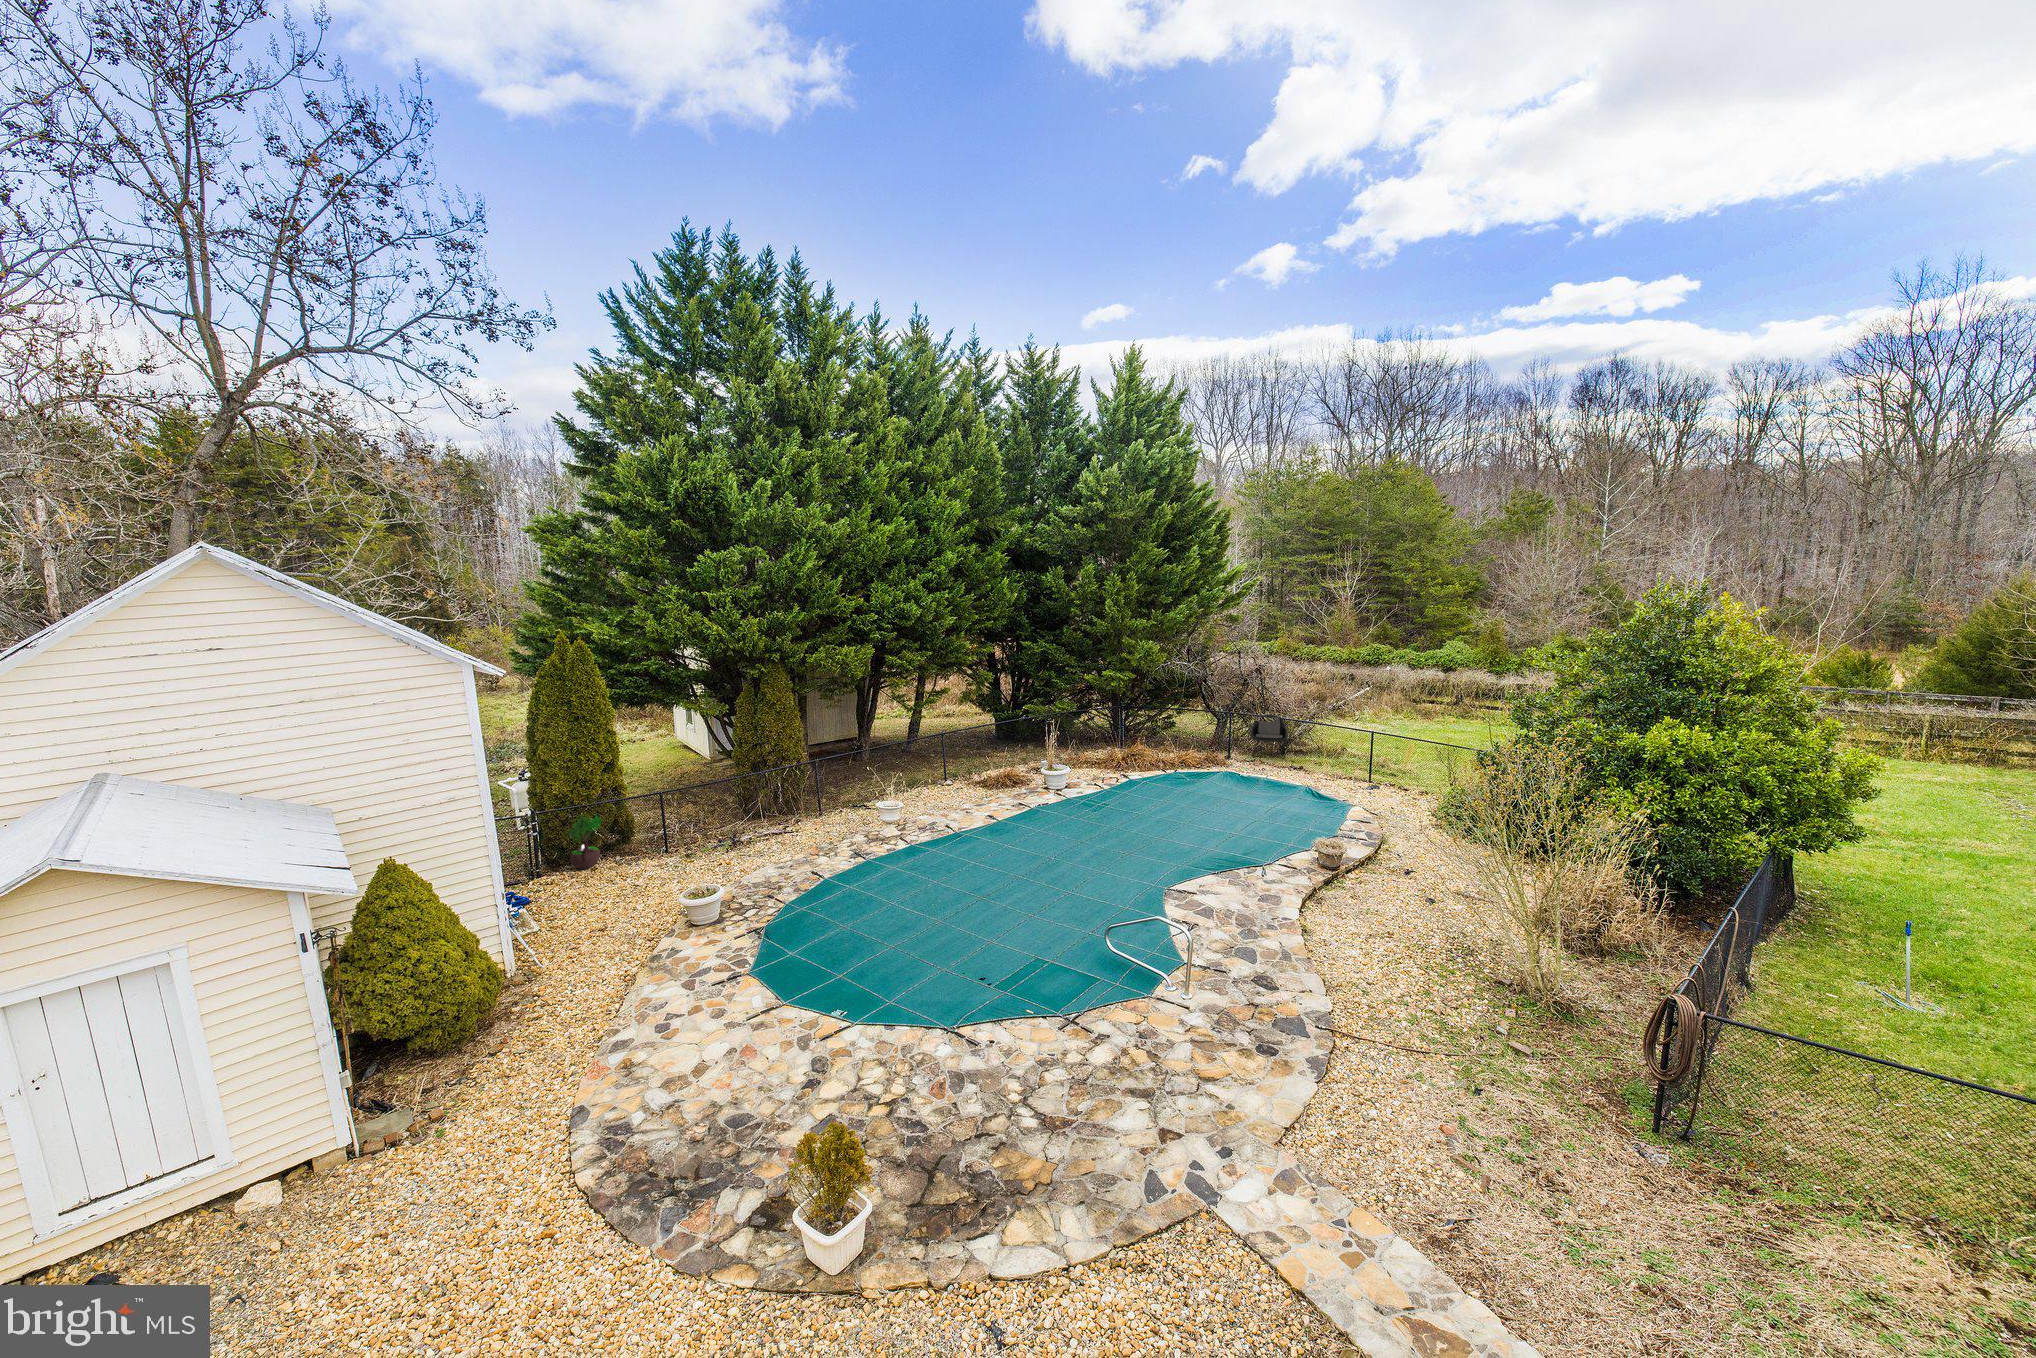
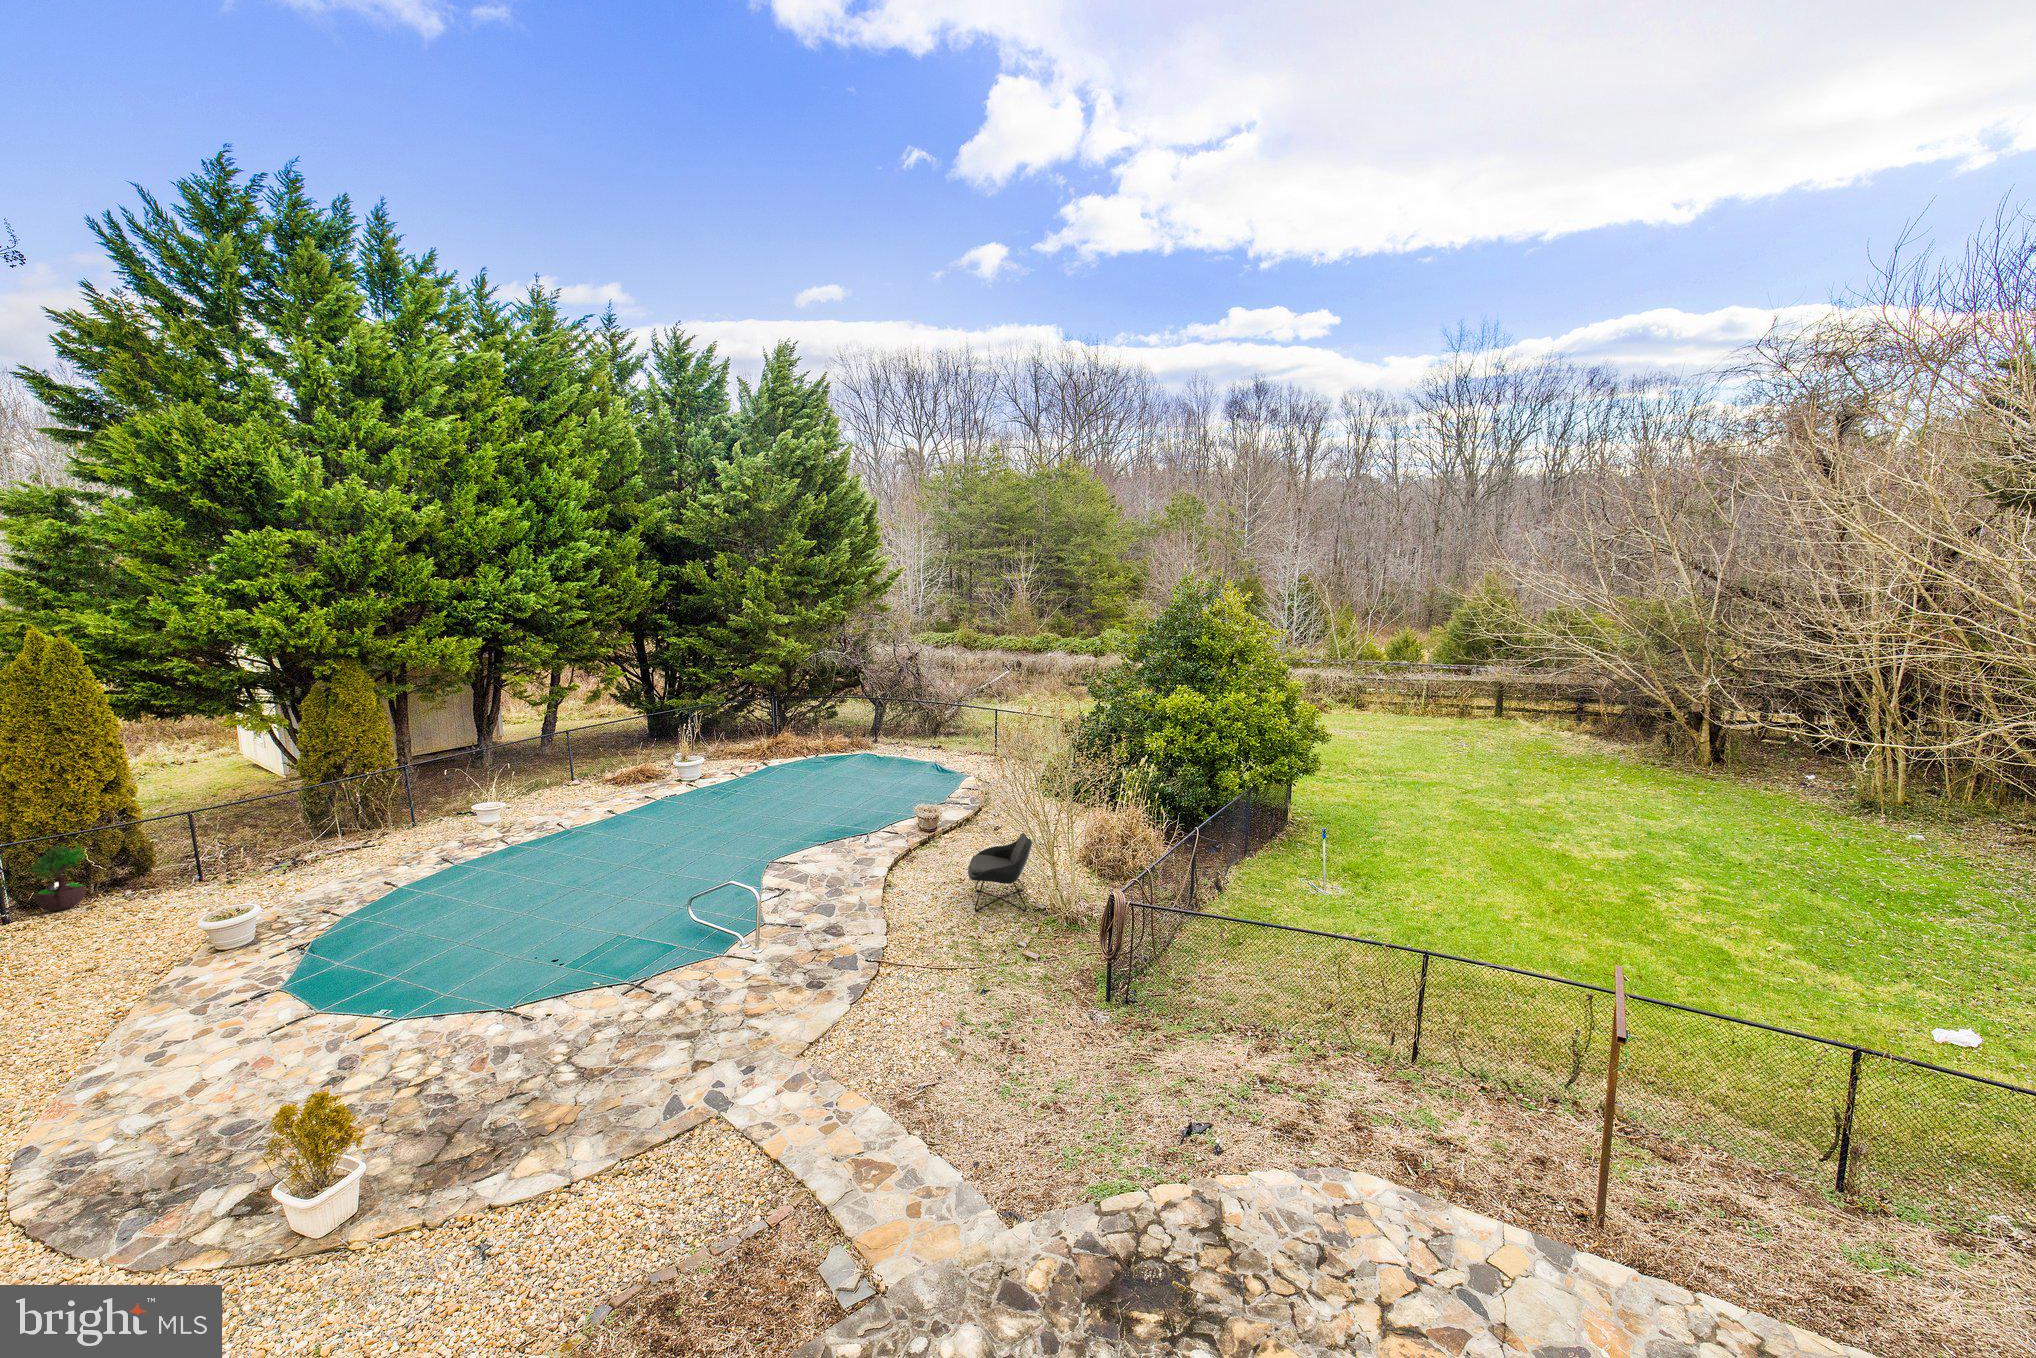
lounge chair: present [1250,715,1288,759] -> present [968,833,1032,912]

